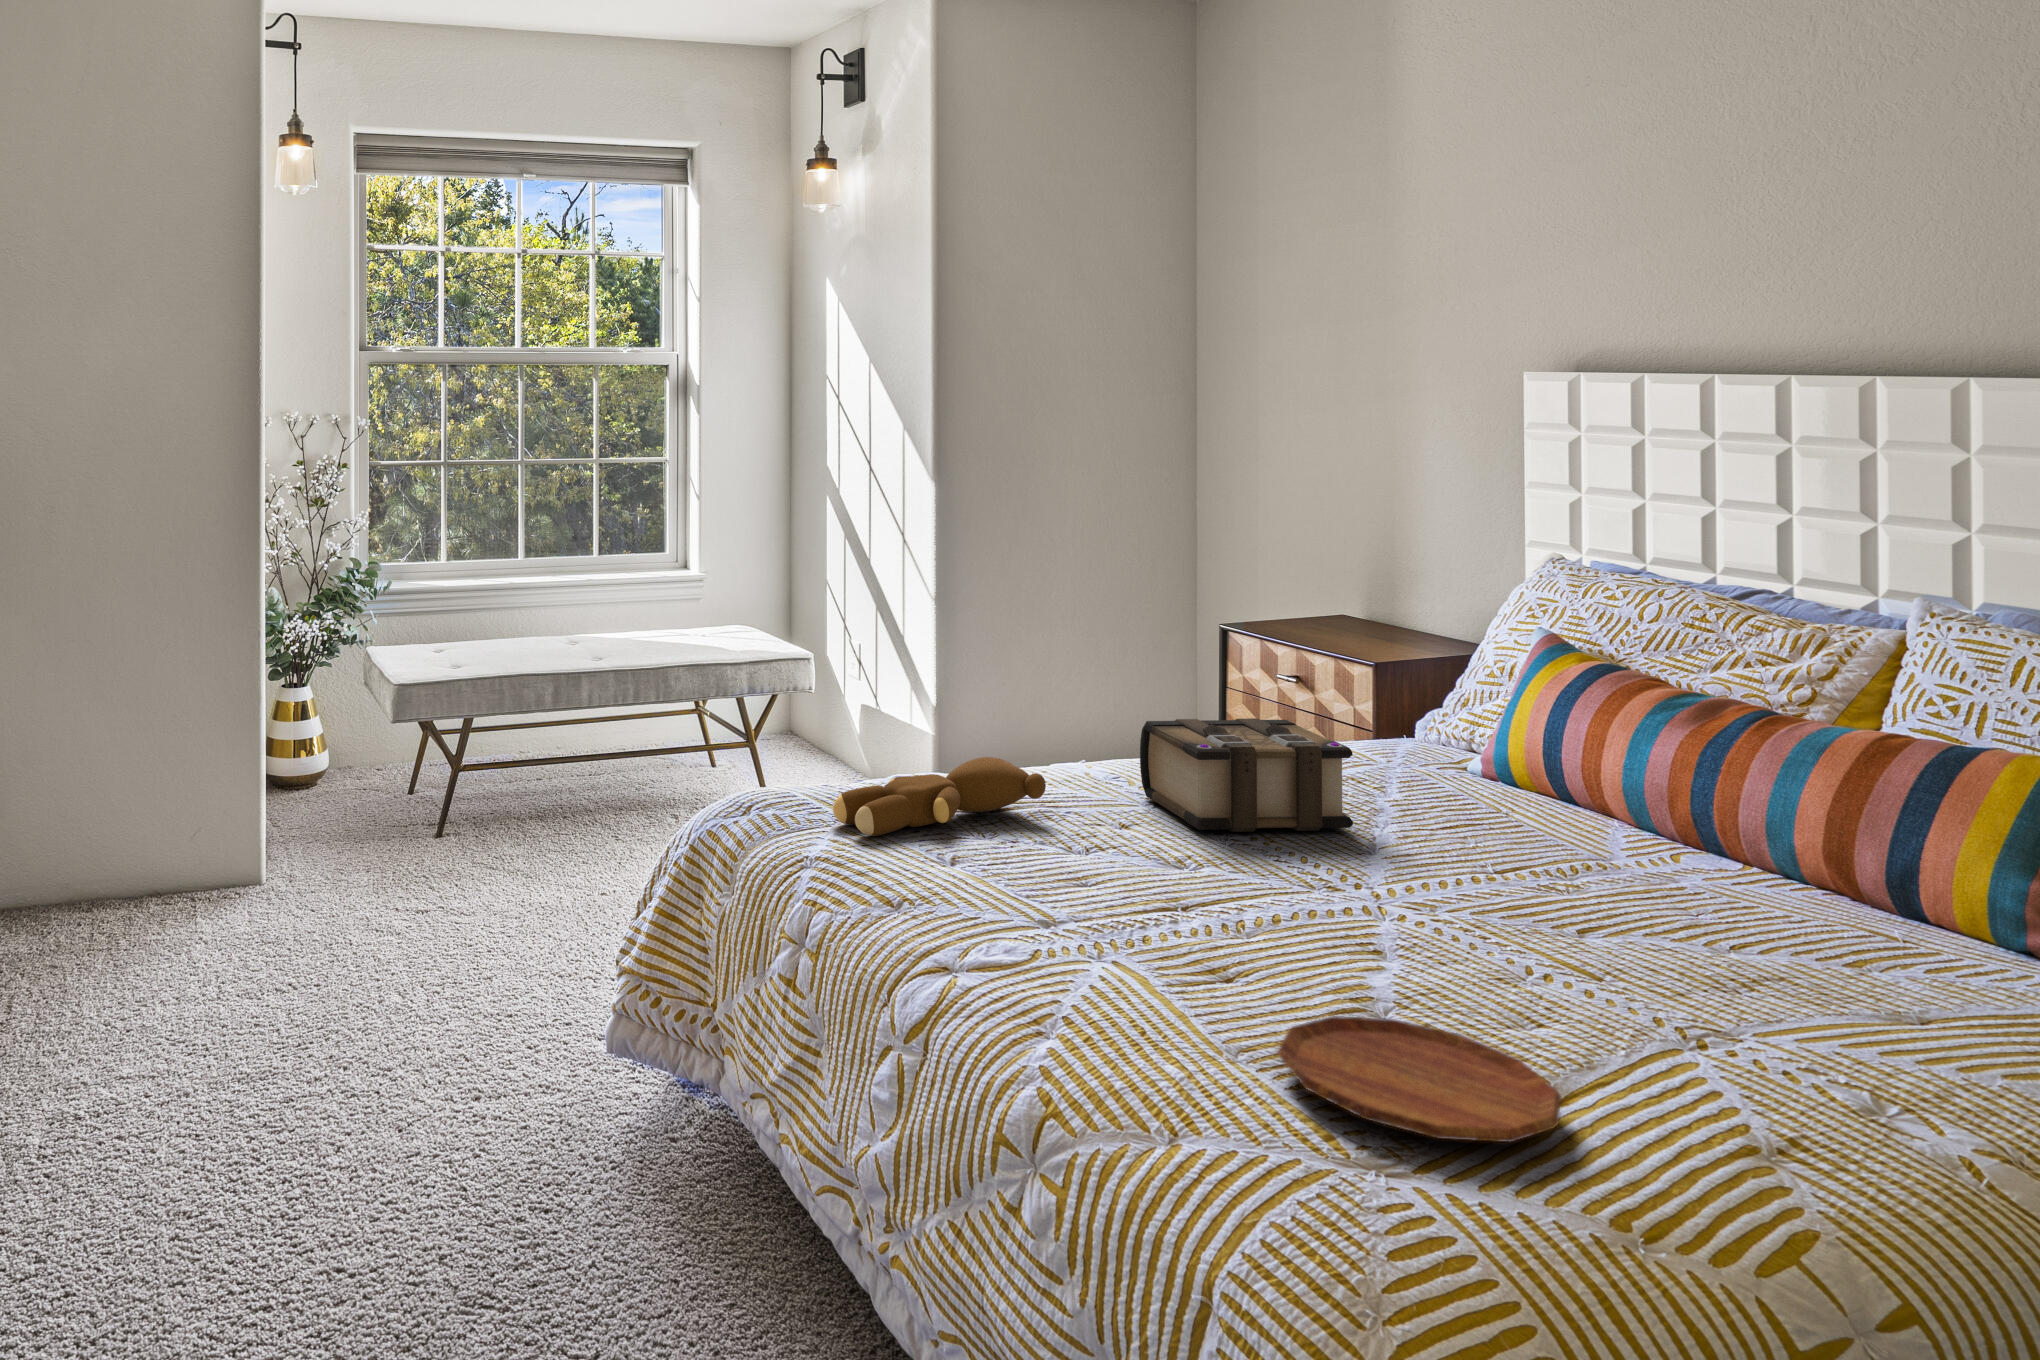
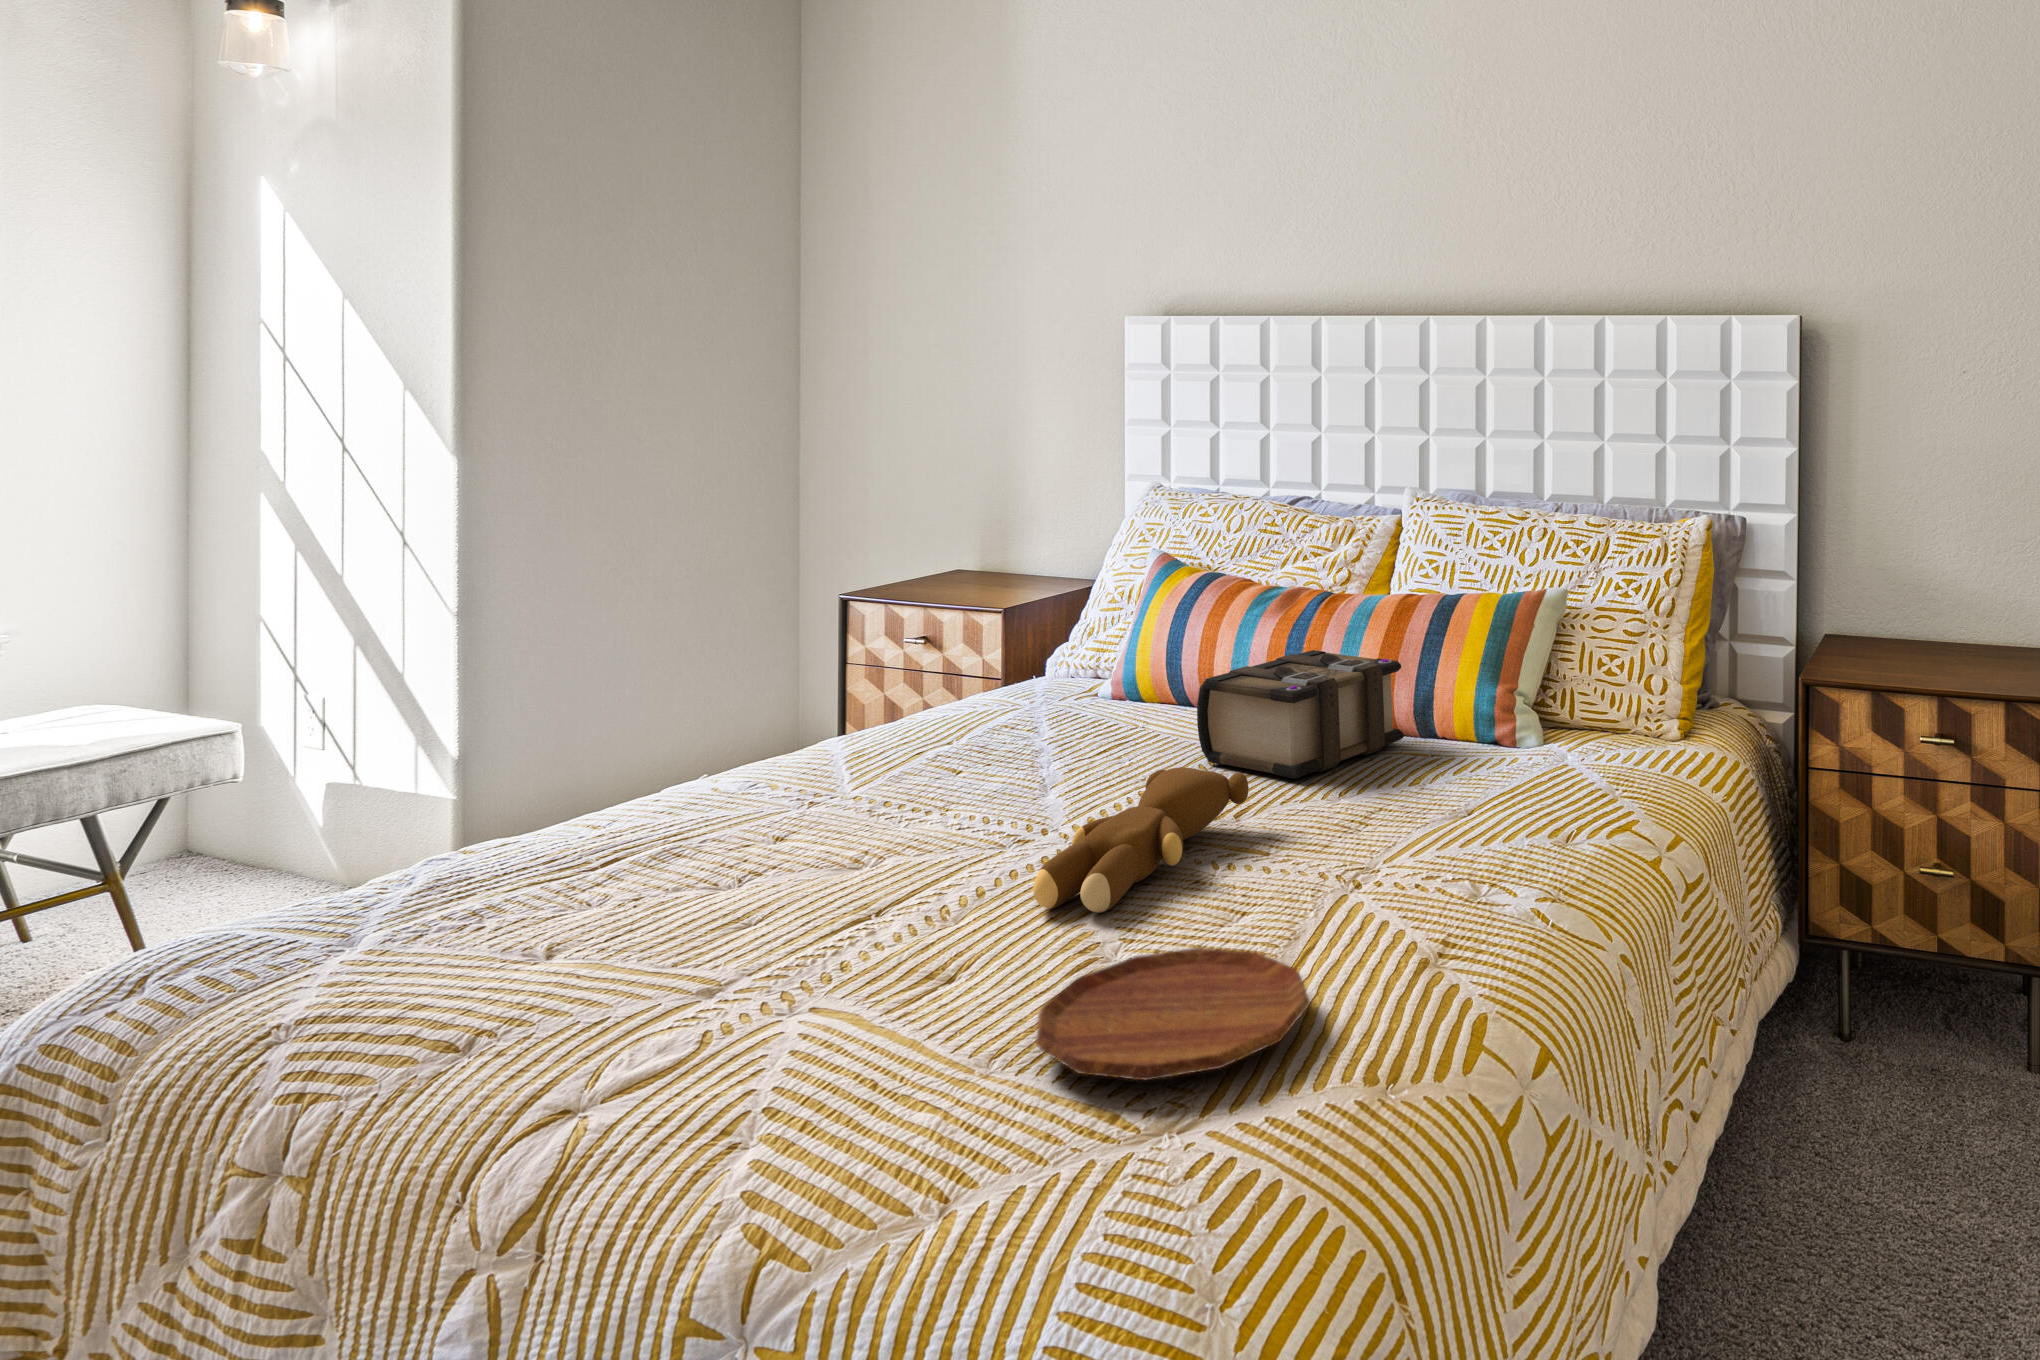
book: present [1140,718,1353,832] -> present [1197,650,1404,779]
teddy bear: present [833,757,1046,836] -> present [1033,767,1249,912]

